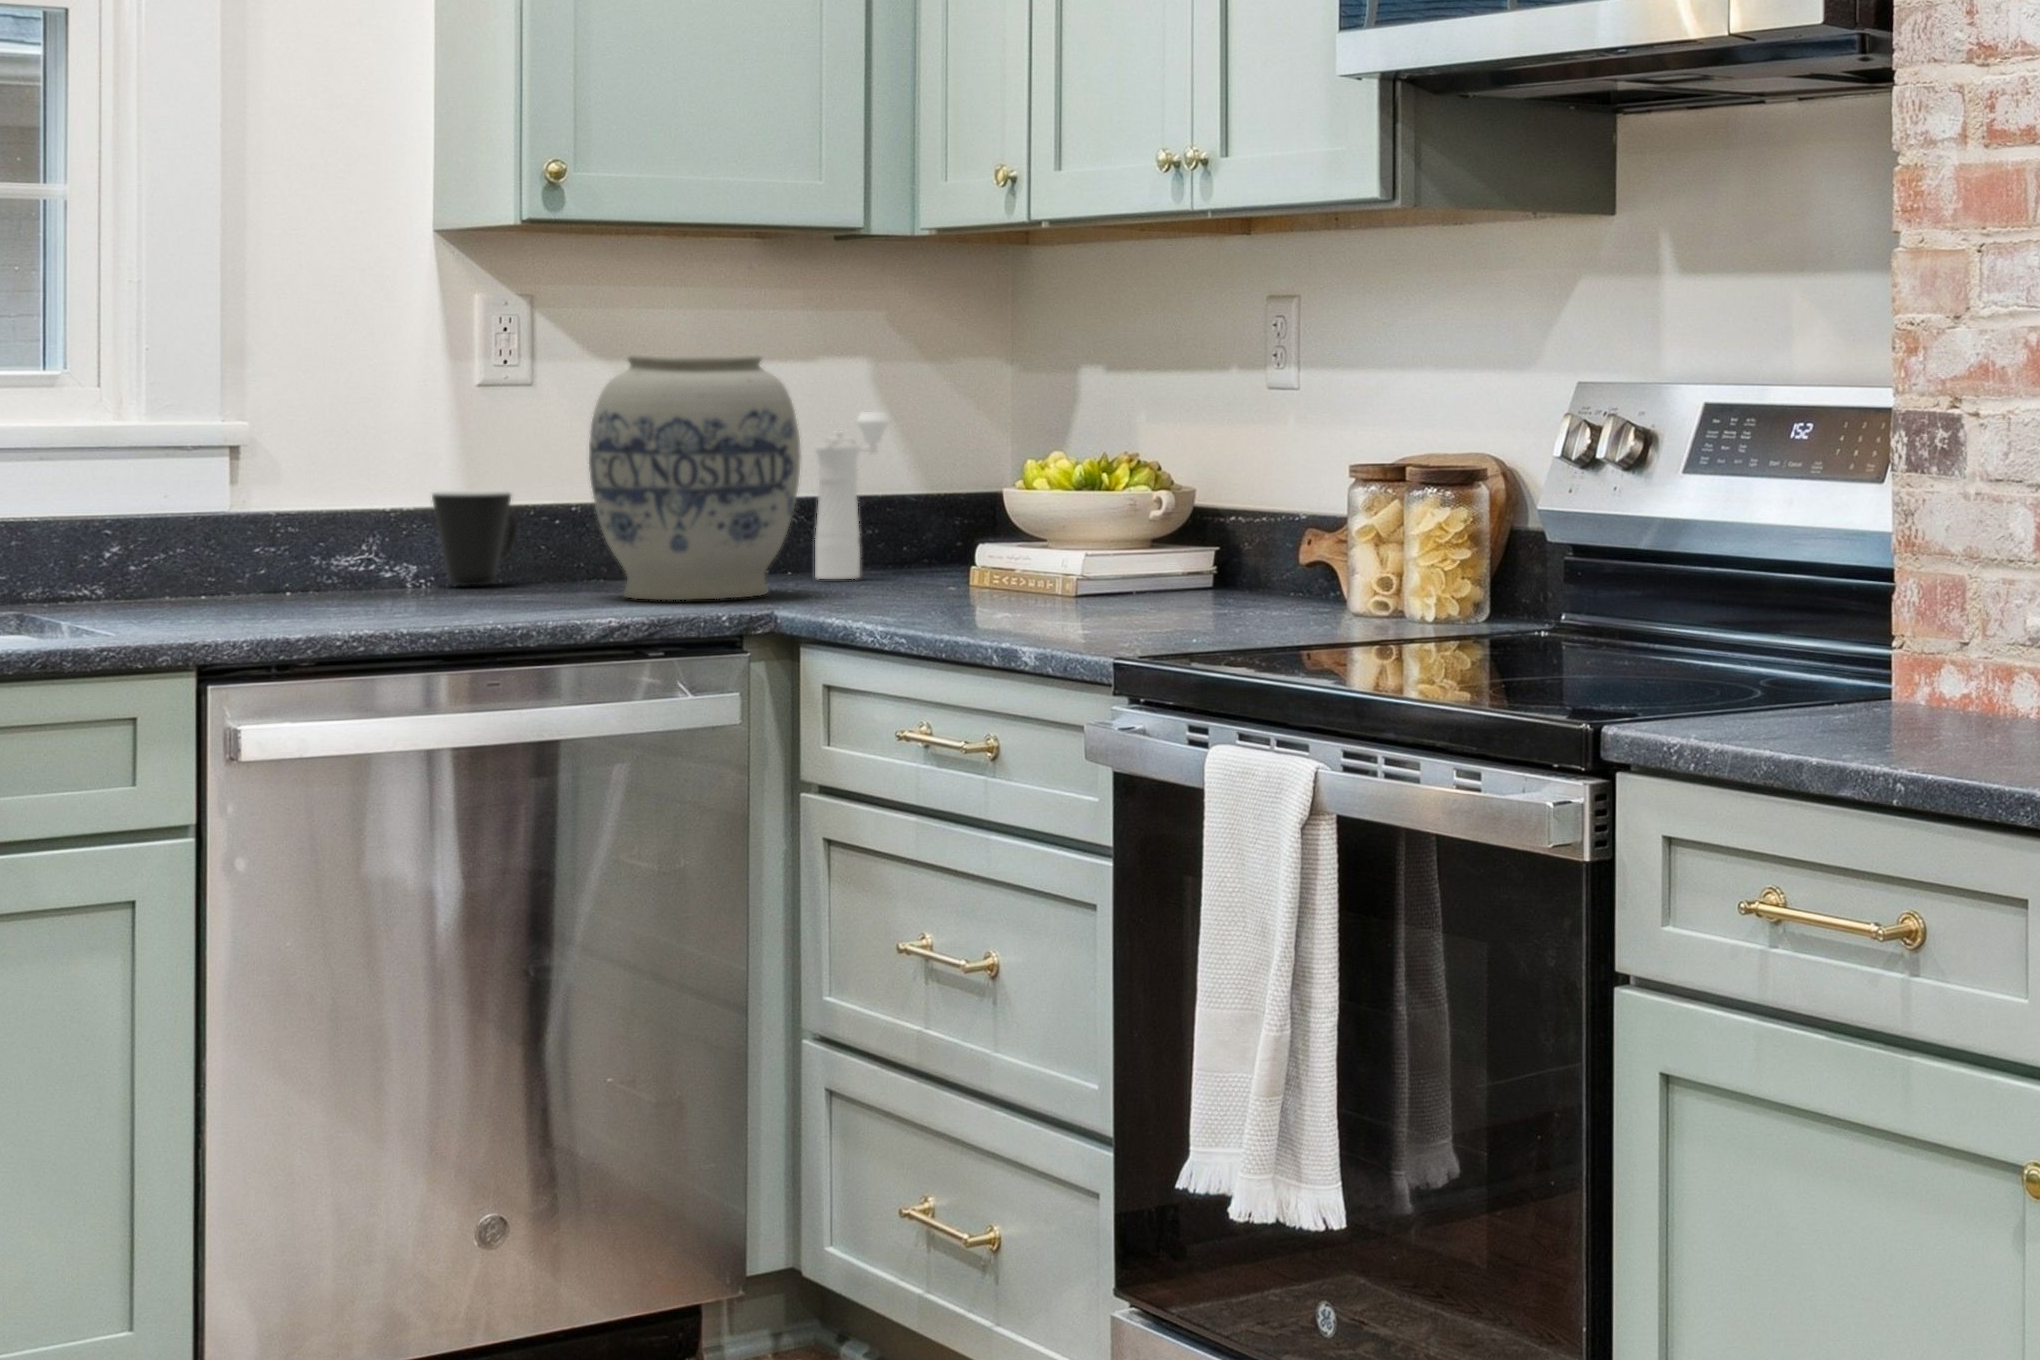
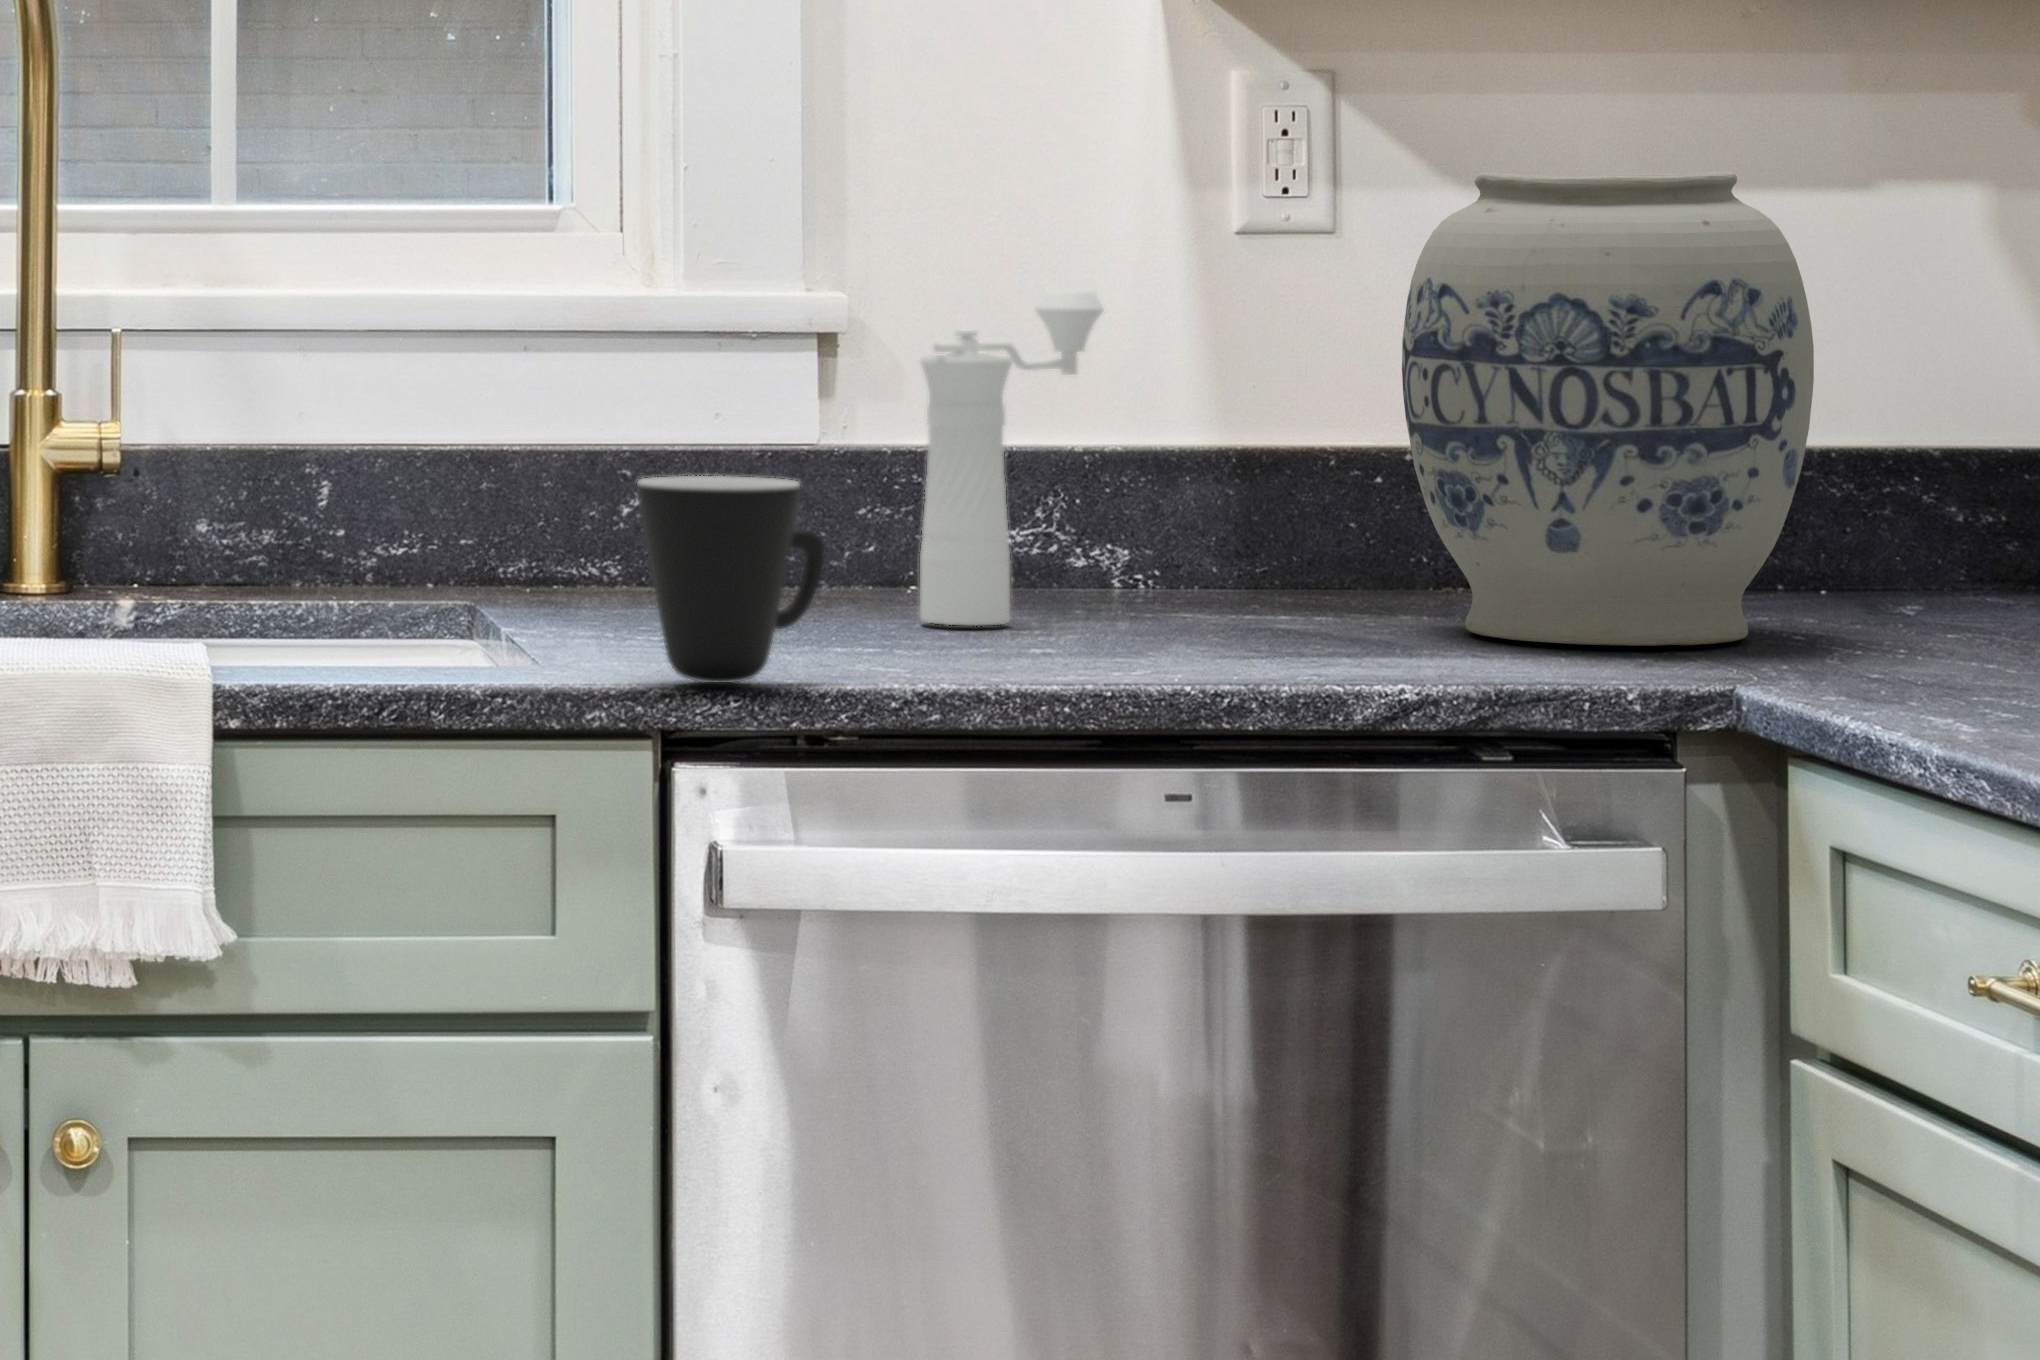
pepper mill: present [815,412,890,579] -> present [920,290,1103,625]
mug: present [432,491,518,585] -> present [637,476,825,683]

